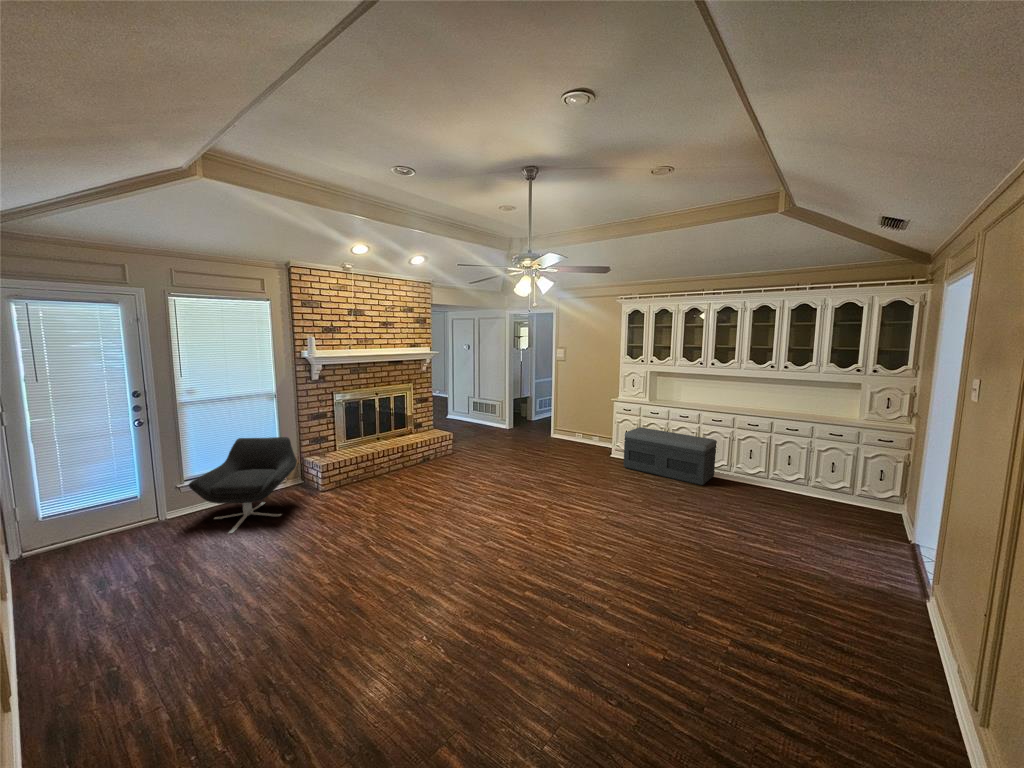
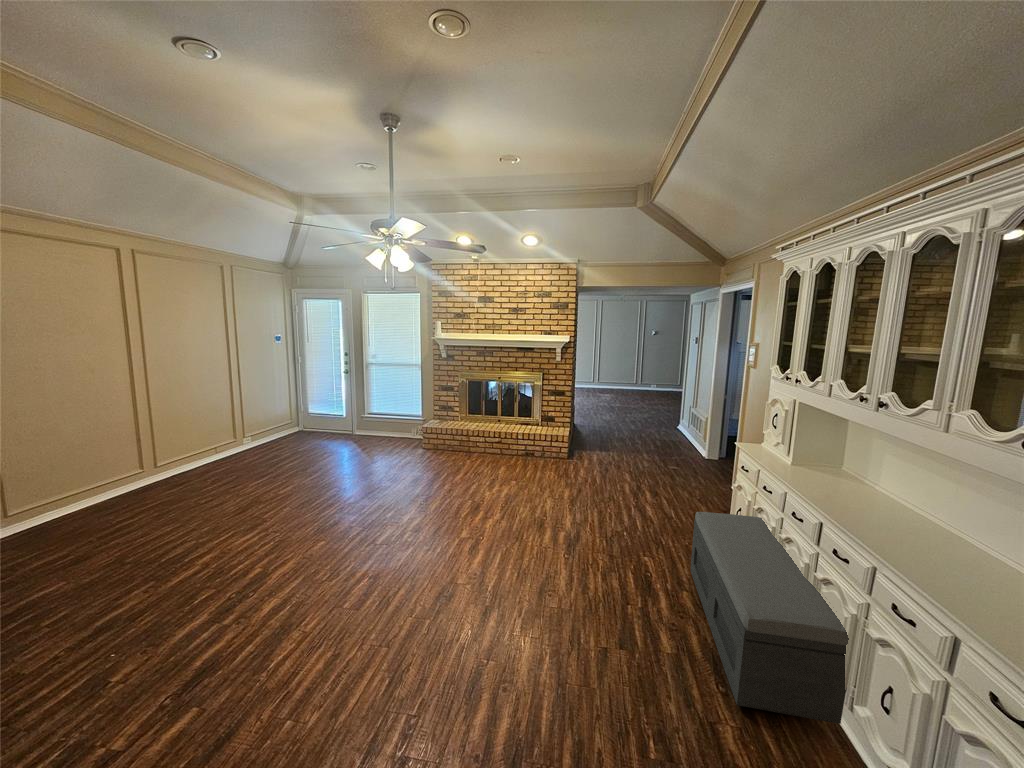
lounge chair: present [189,437,297,533] -> none [341,393,405,453]

